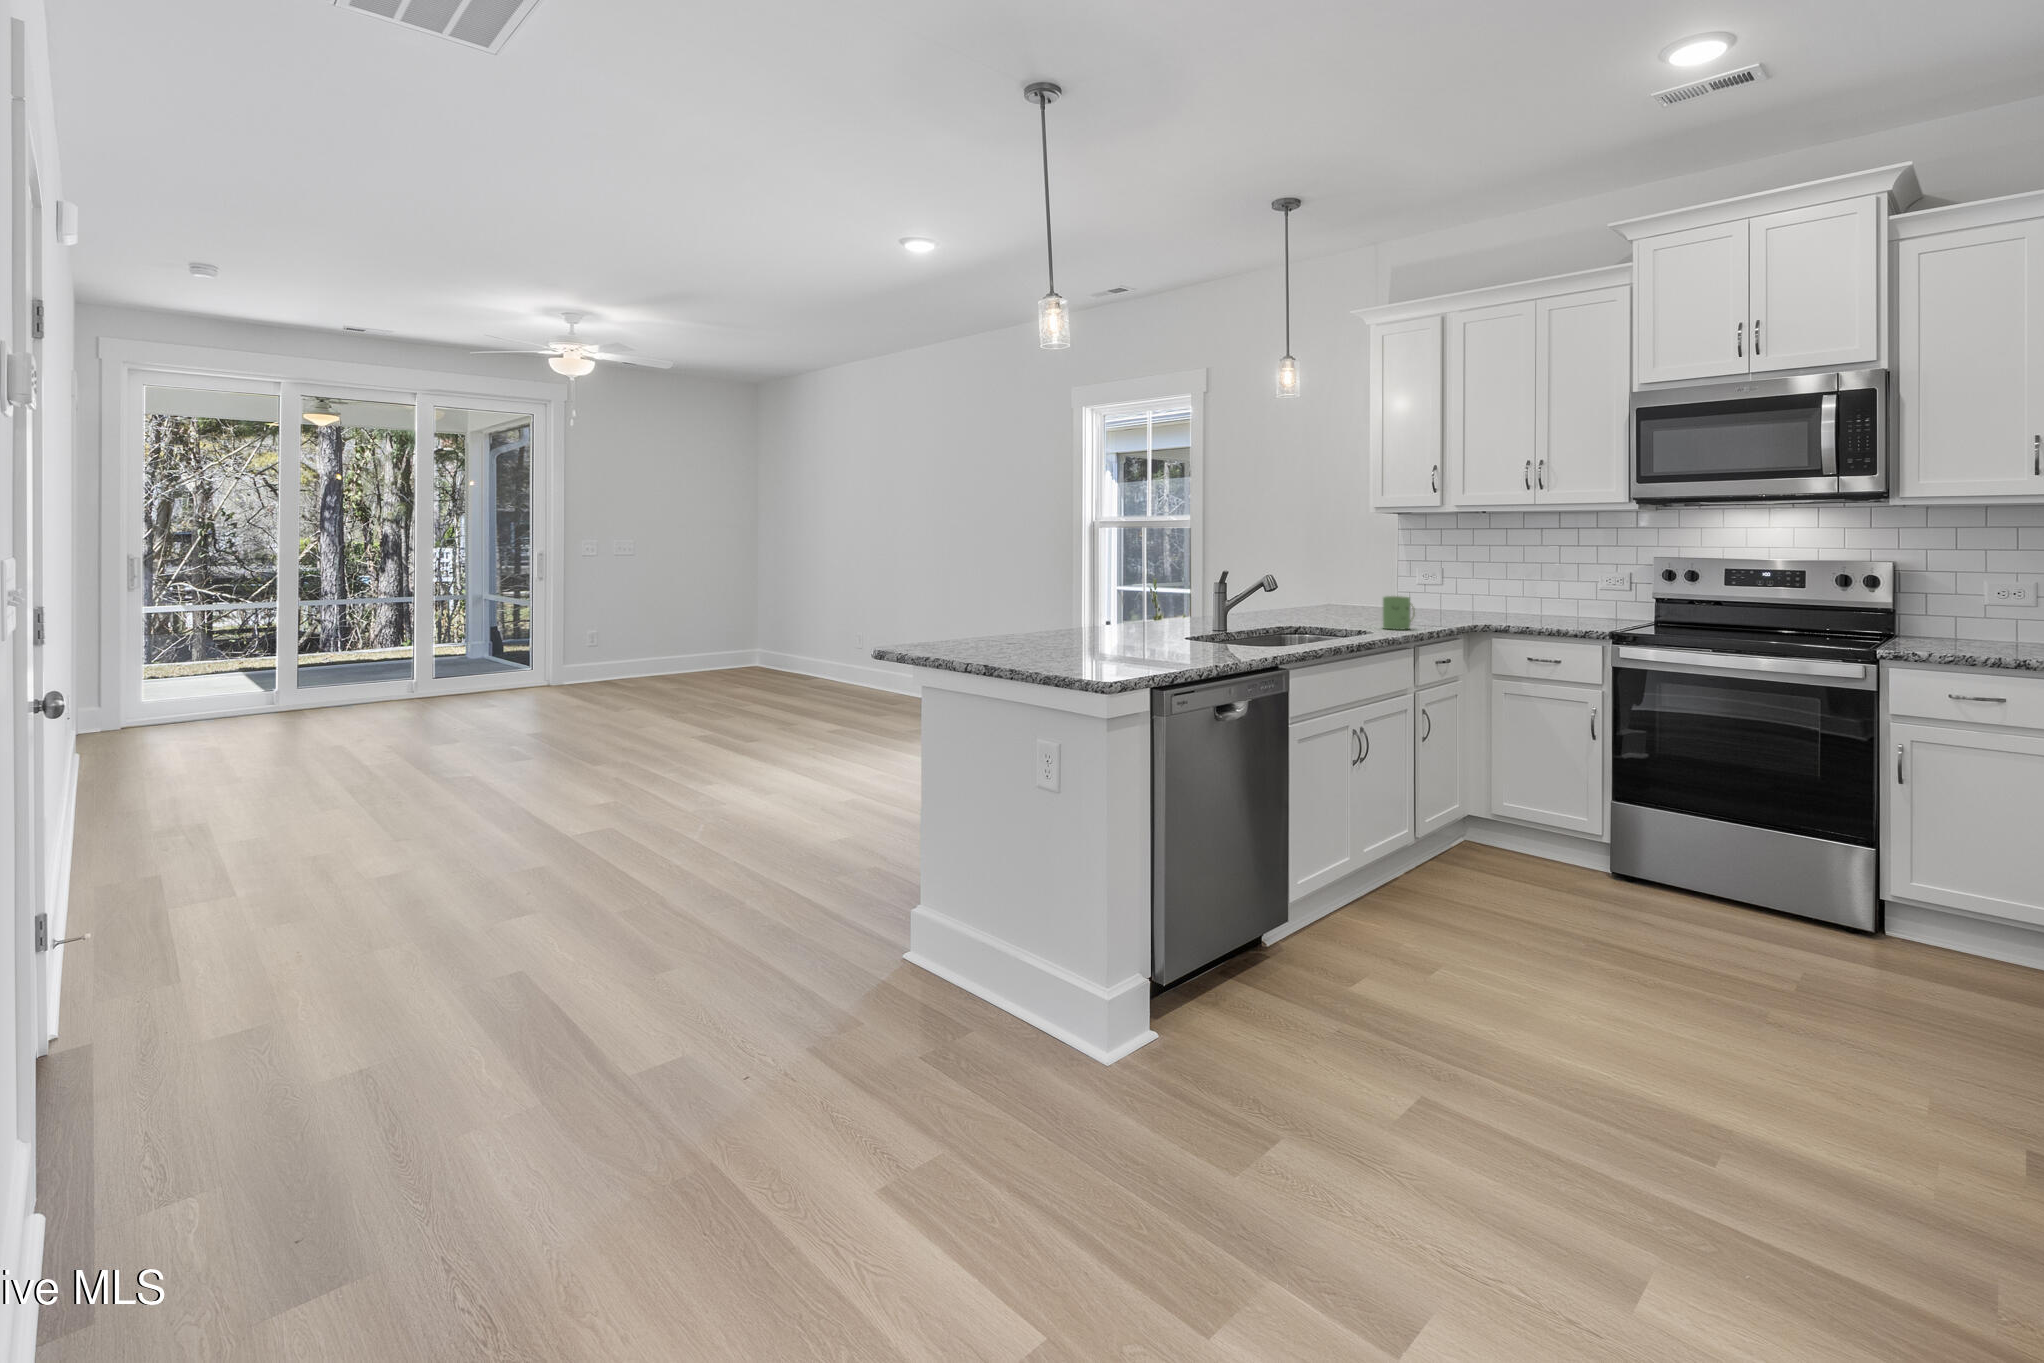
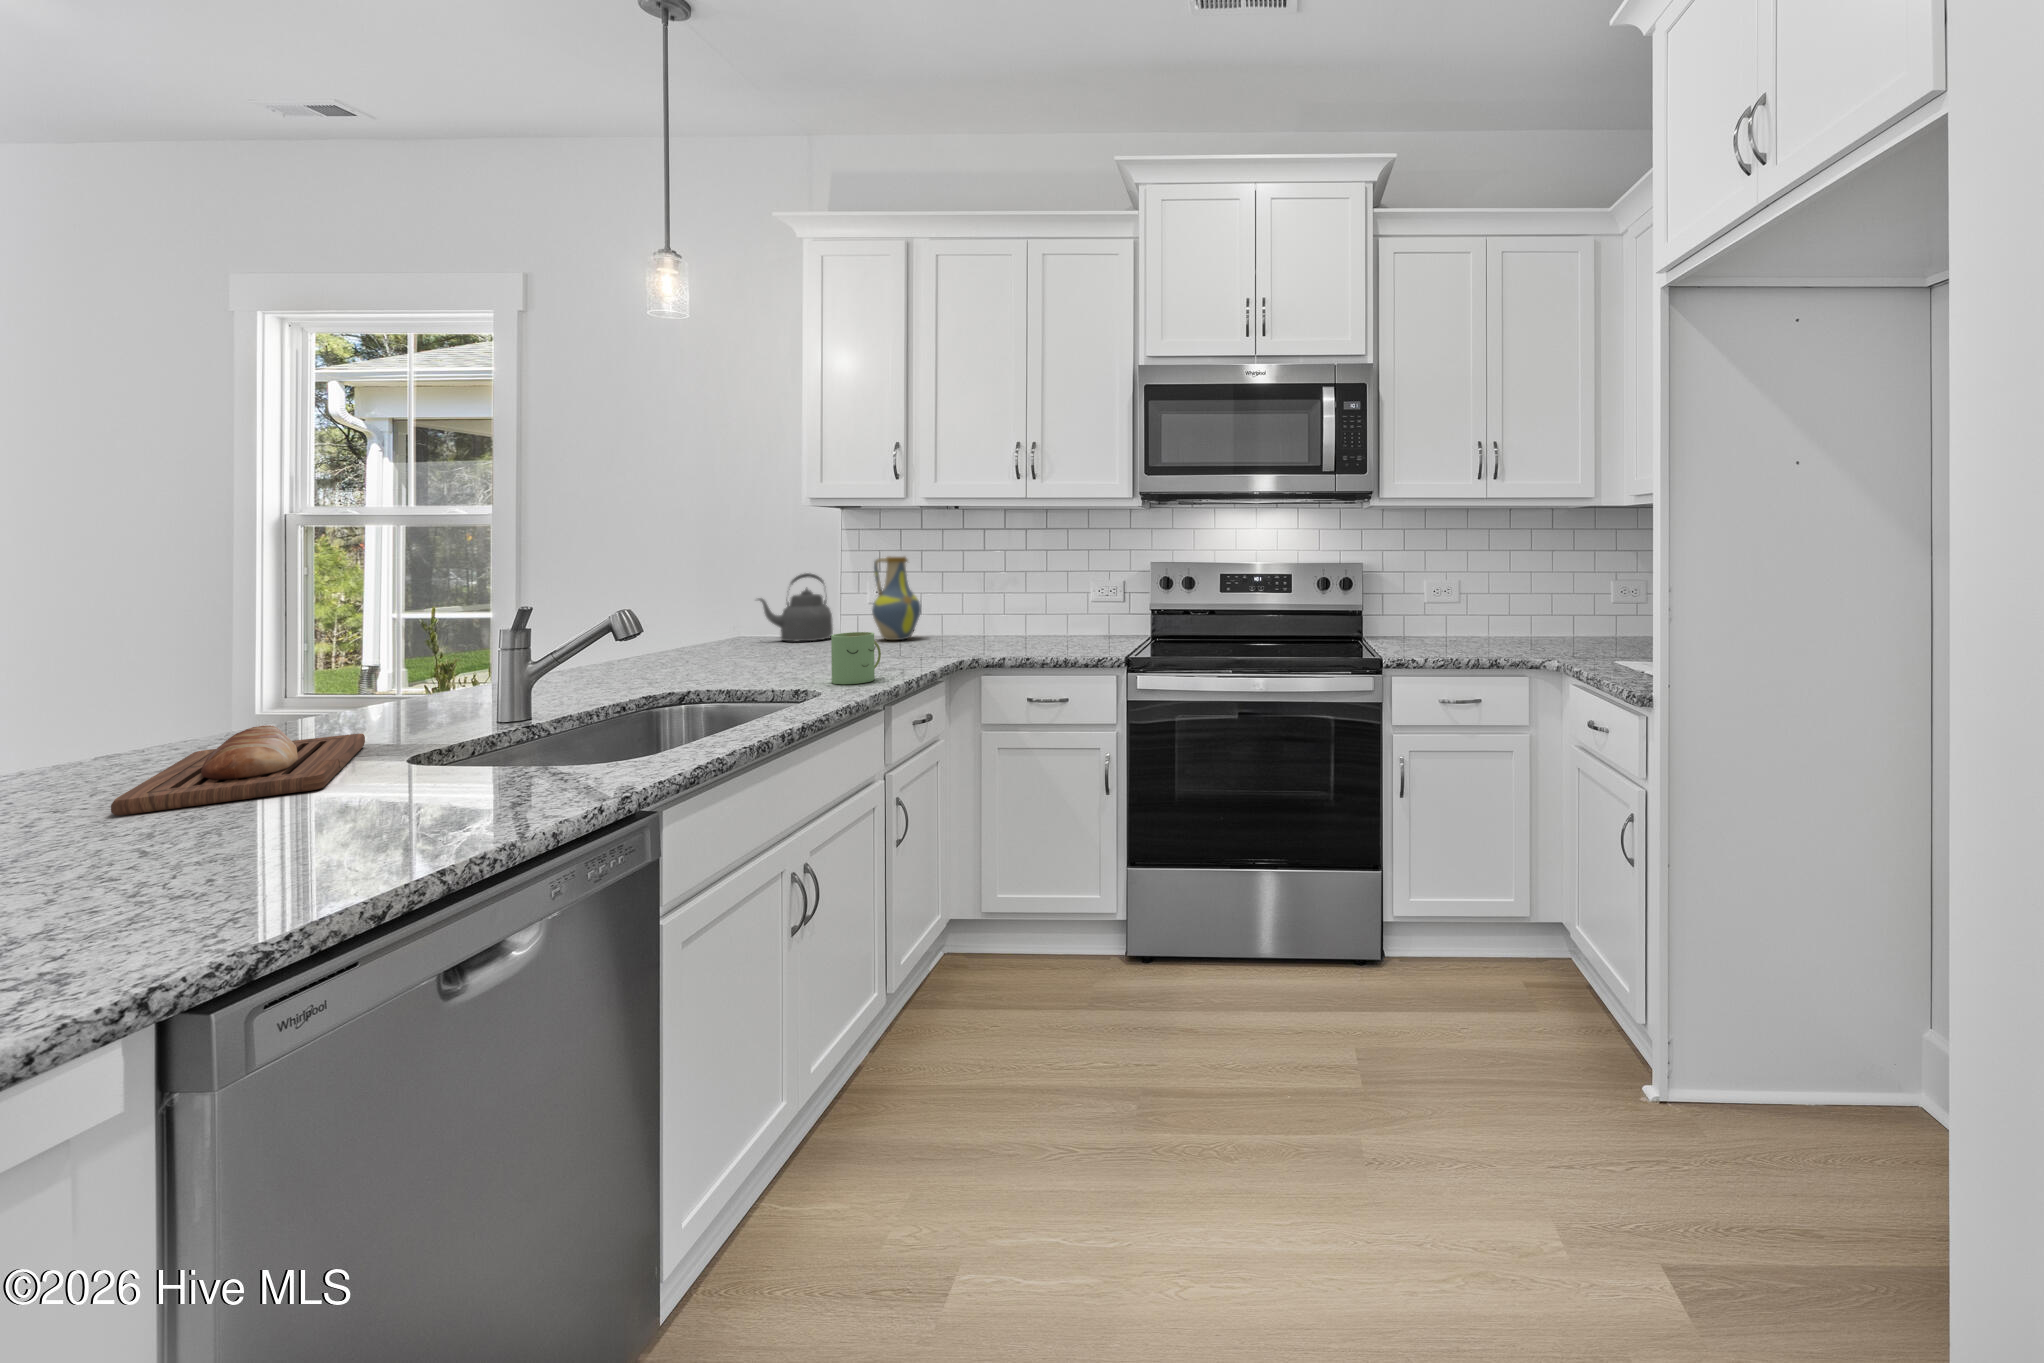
vase: none [1420,548,1458,614] -> present [872,557,921,640]
kettle: none [1339,560,1392,610] -> present [758,573,833,642]
bread loaf: none [1110,612,1169,637] -> present [111,725,365,816]

